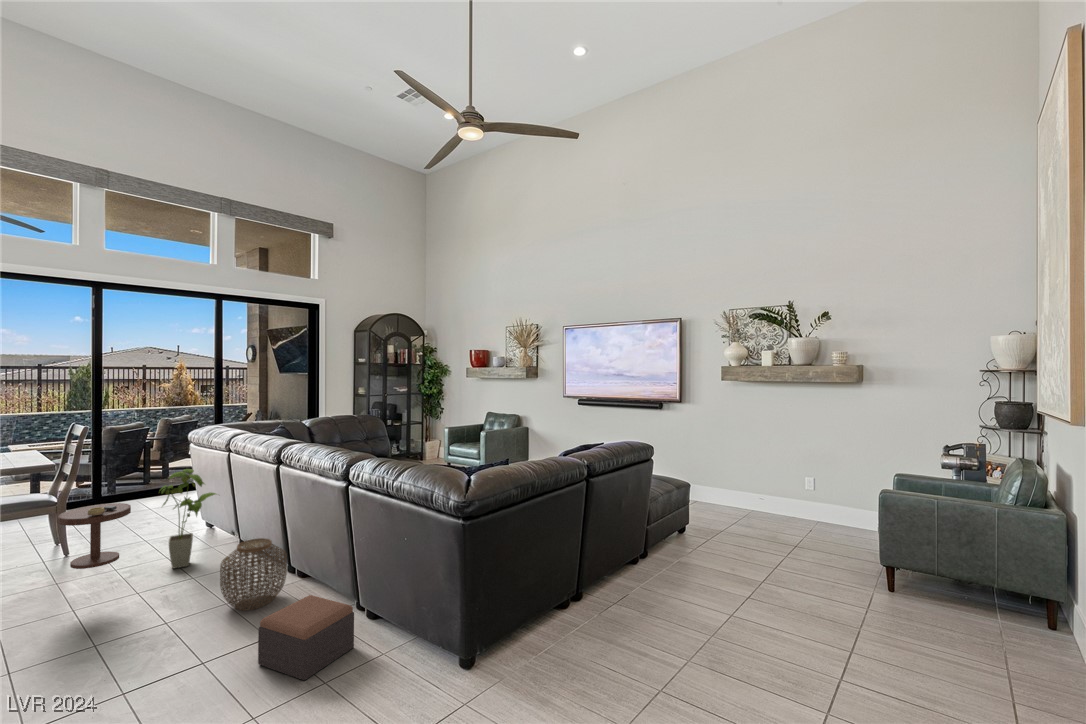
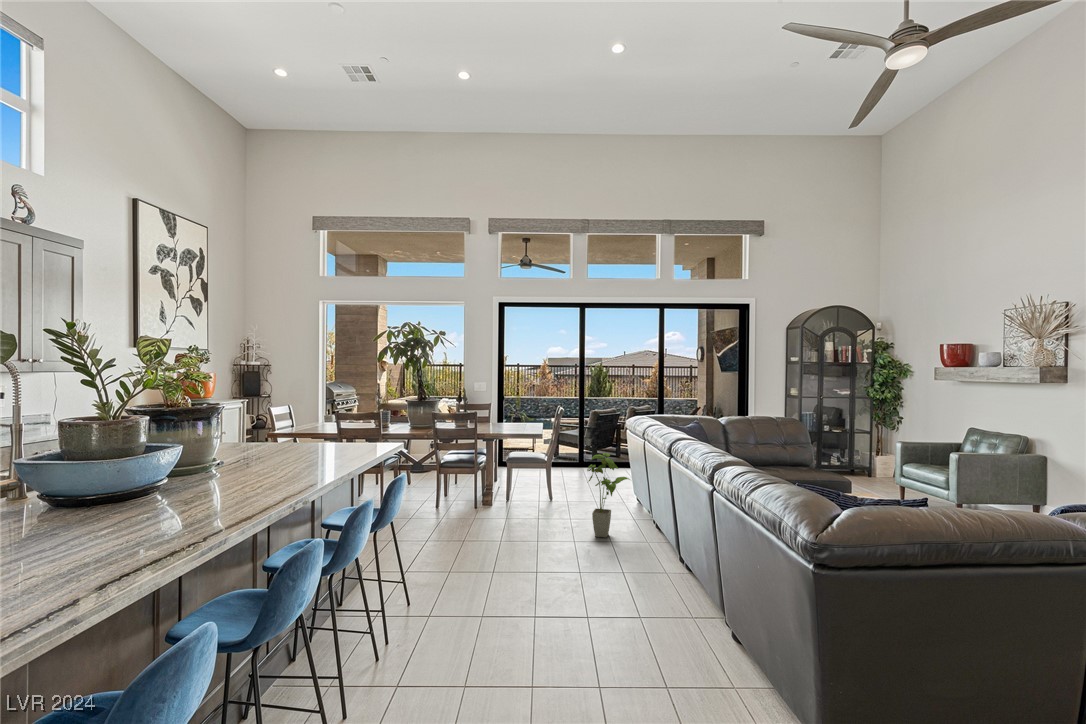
side table: present [58,503,131,569] -> none [517,472,560,555]
woven basket: present [220,538,287,611] -> none [613,527,668,594]
footstool: present [258,595,354,680] -> none [621,597,709,681]

